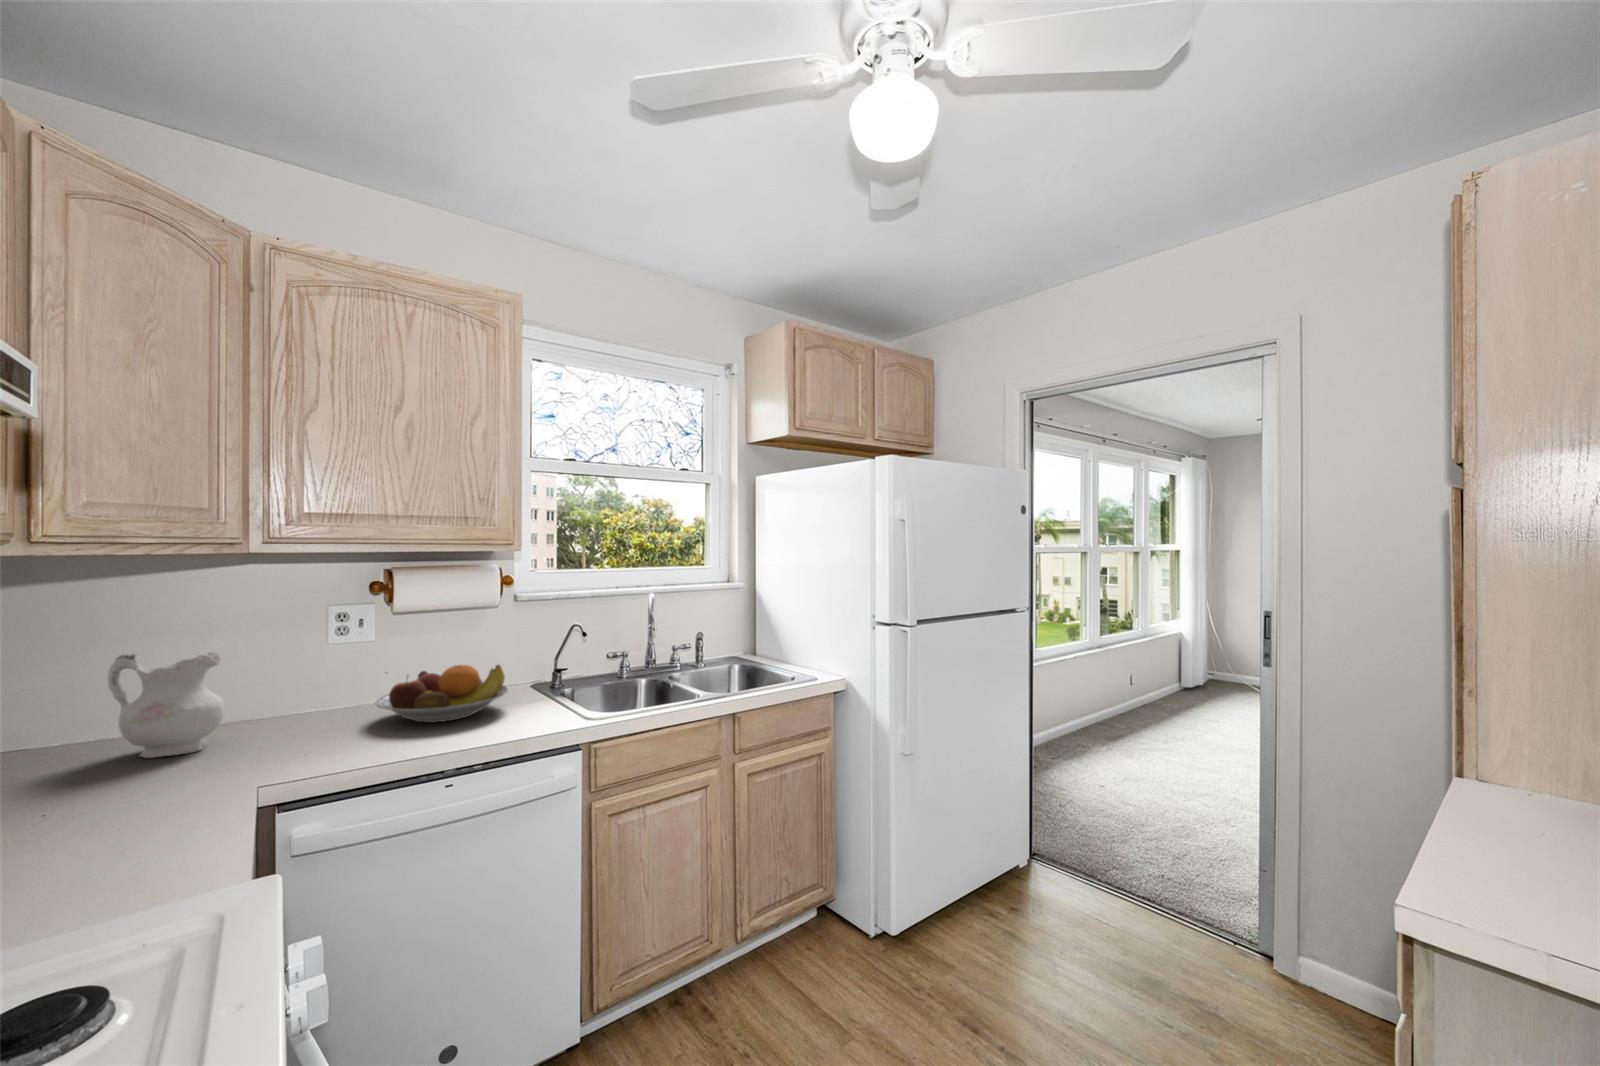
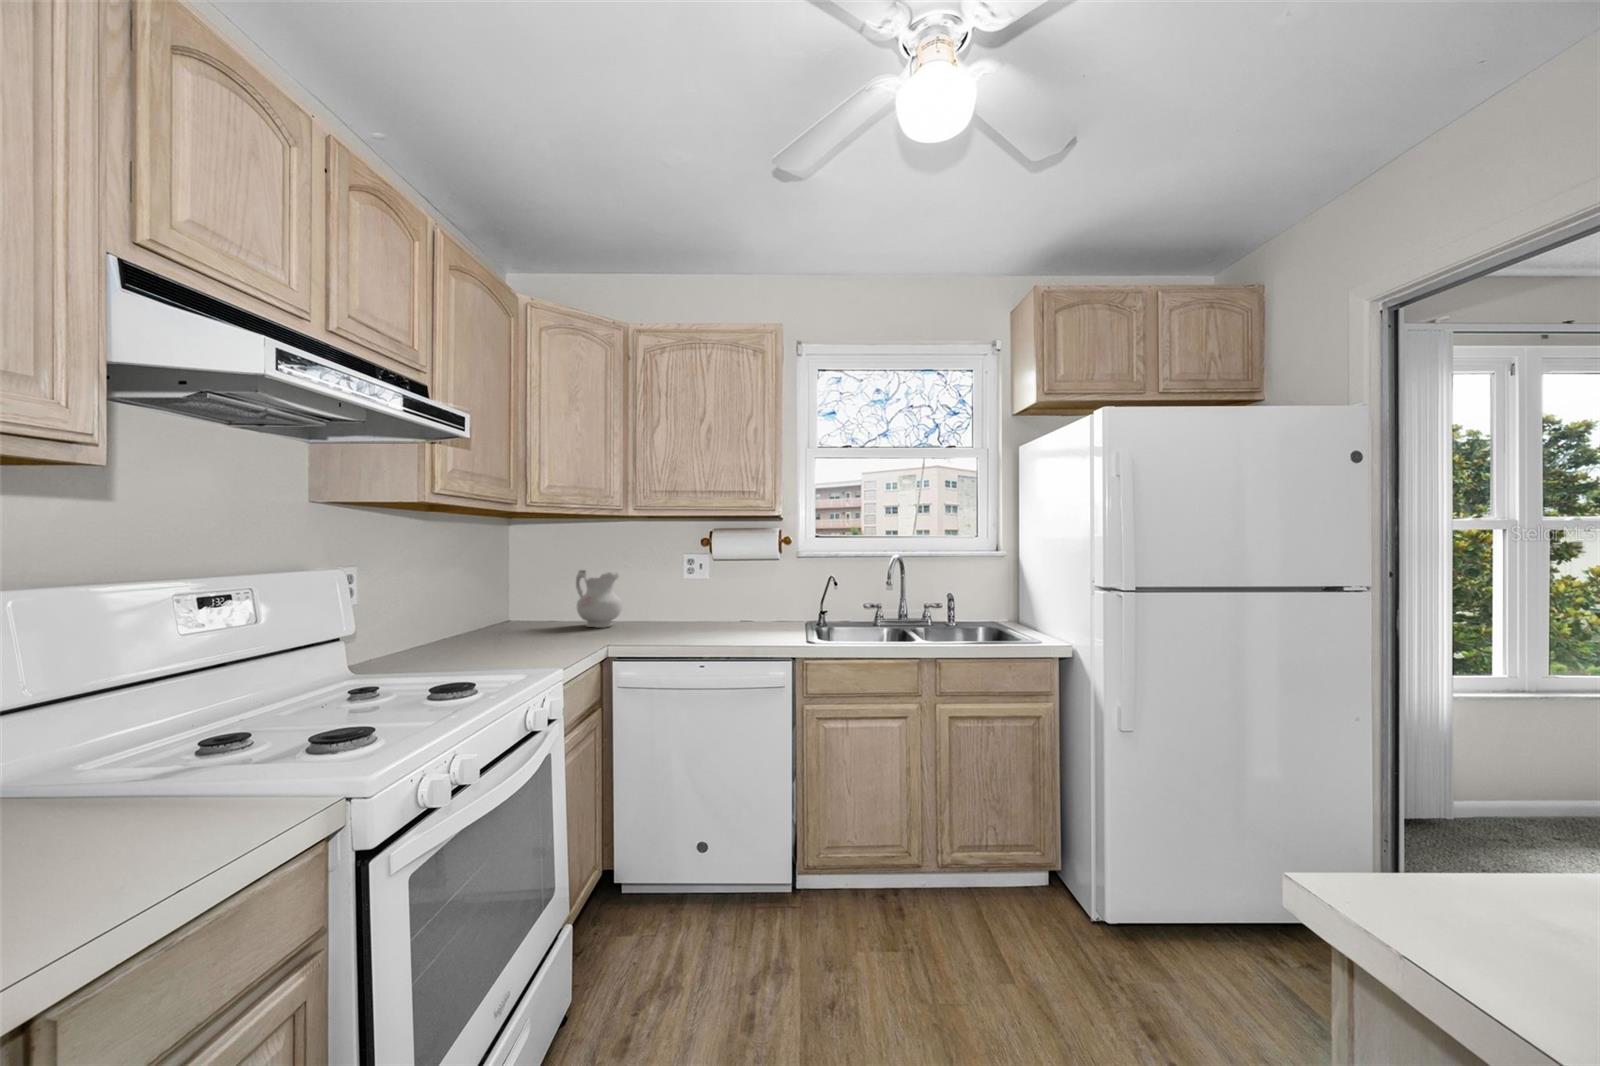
fruit bowl: present [376,664,508,723] -> none [691,595,773,631]

